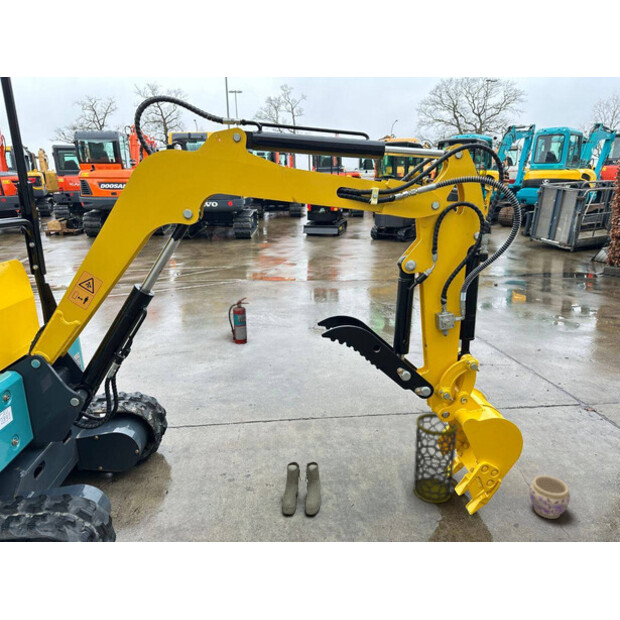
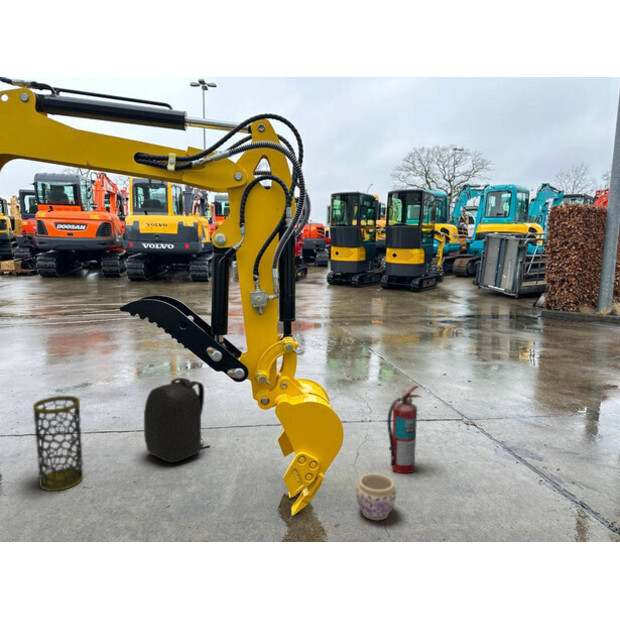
fire extinguisher: present [228,298,249,344] -> present [387,386,420,473]
backpack: none [307,379,360,458] -> present [144,378,204,462]
trash can: present [414,413,457,503] -> present [33,396,83,491]
boots: present [283,462,321,515] -> none [80,457,133,514]

